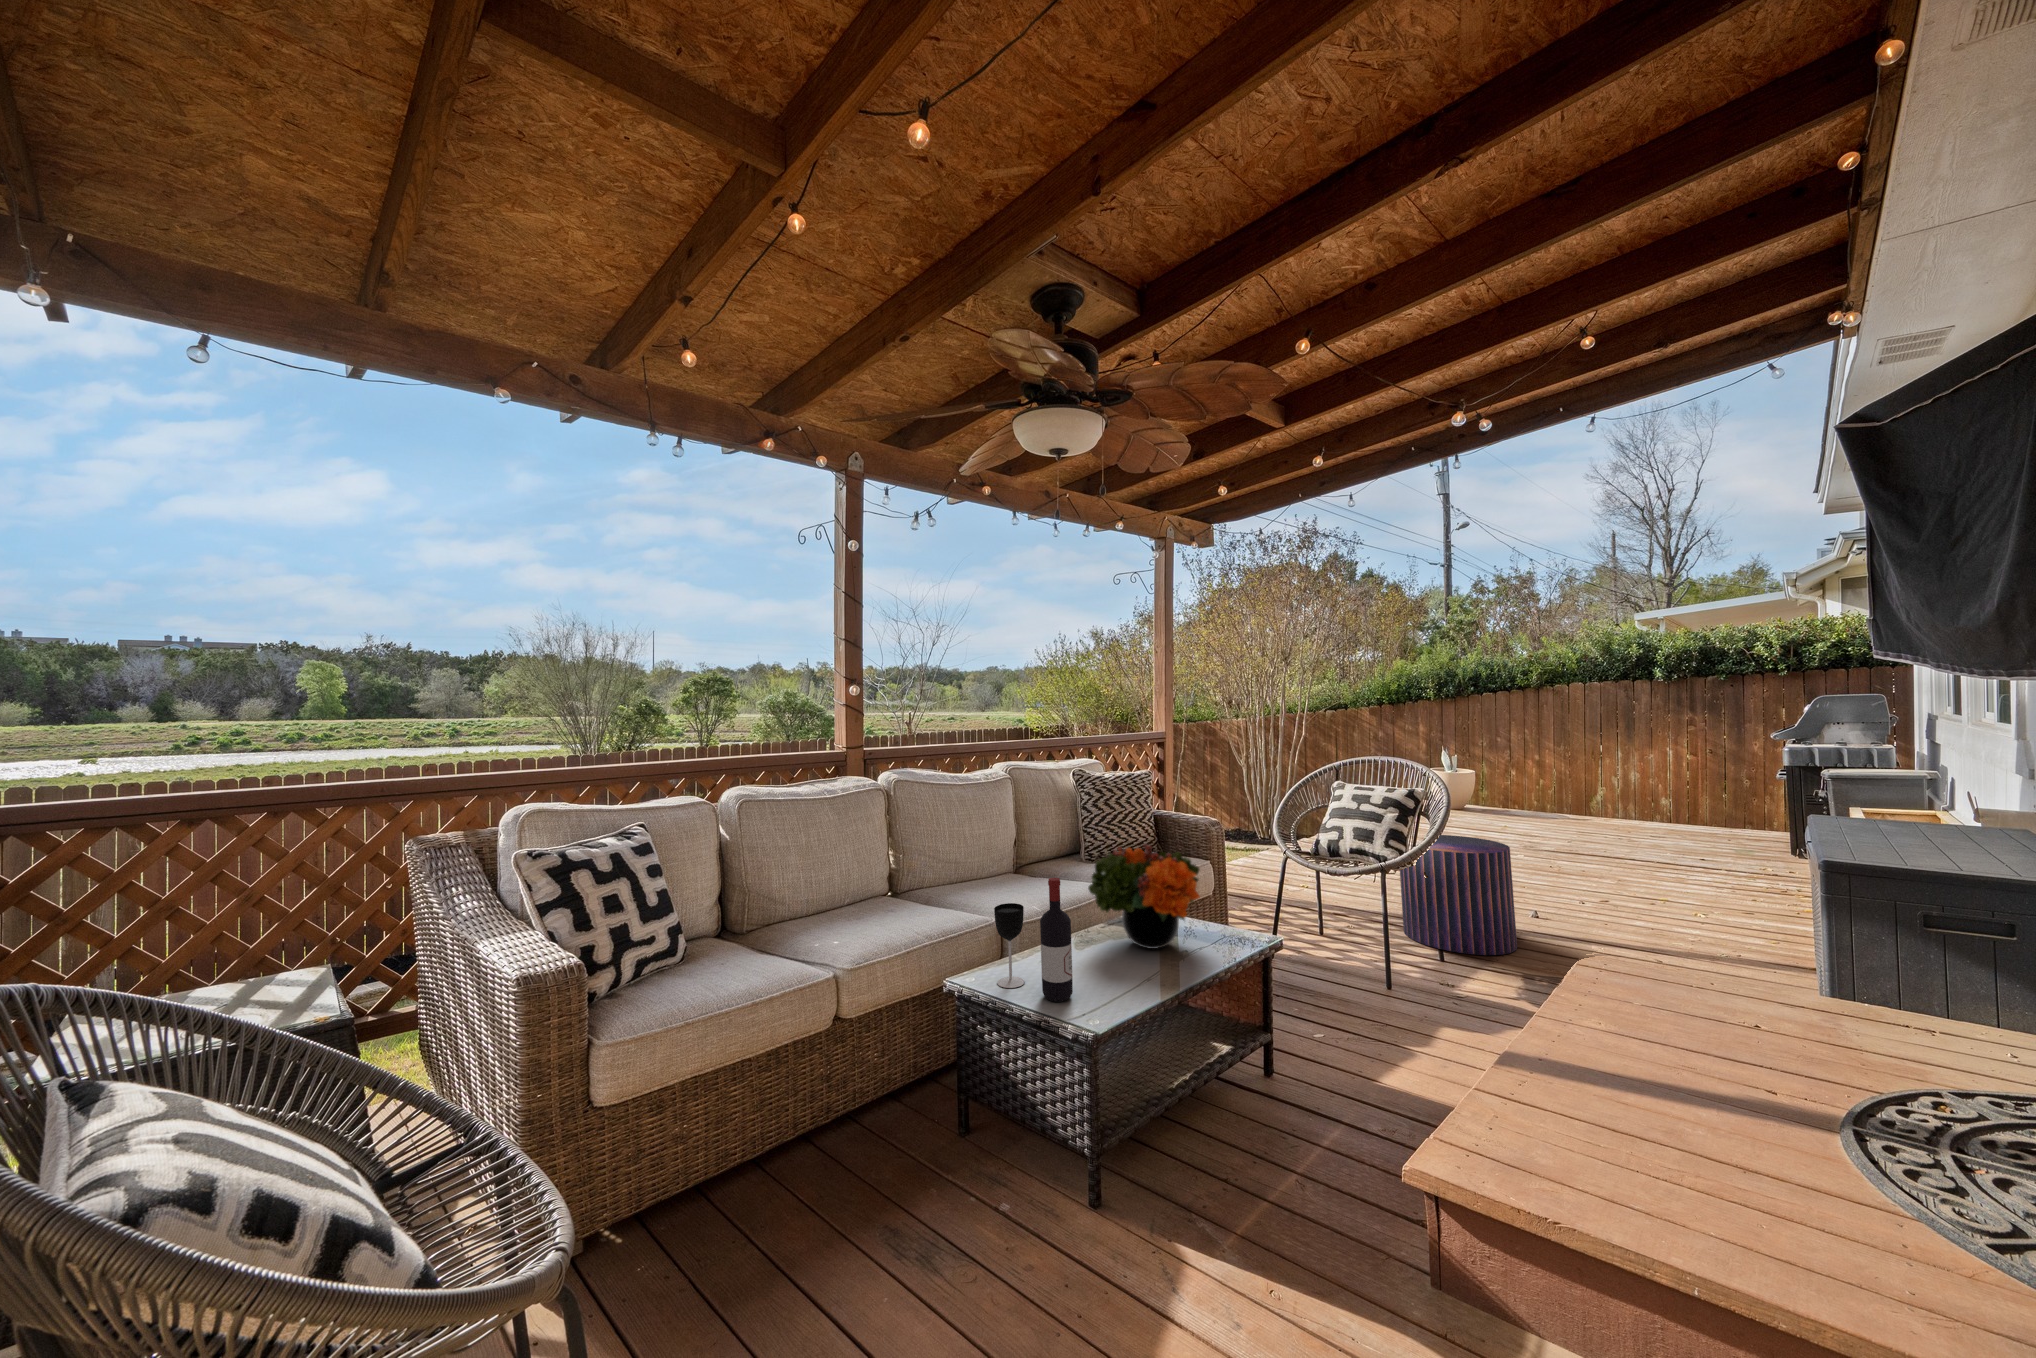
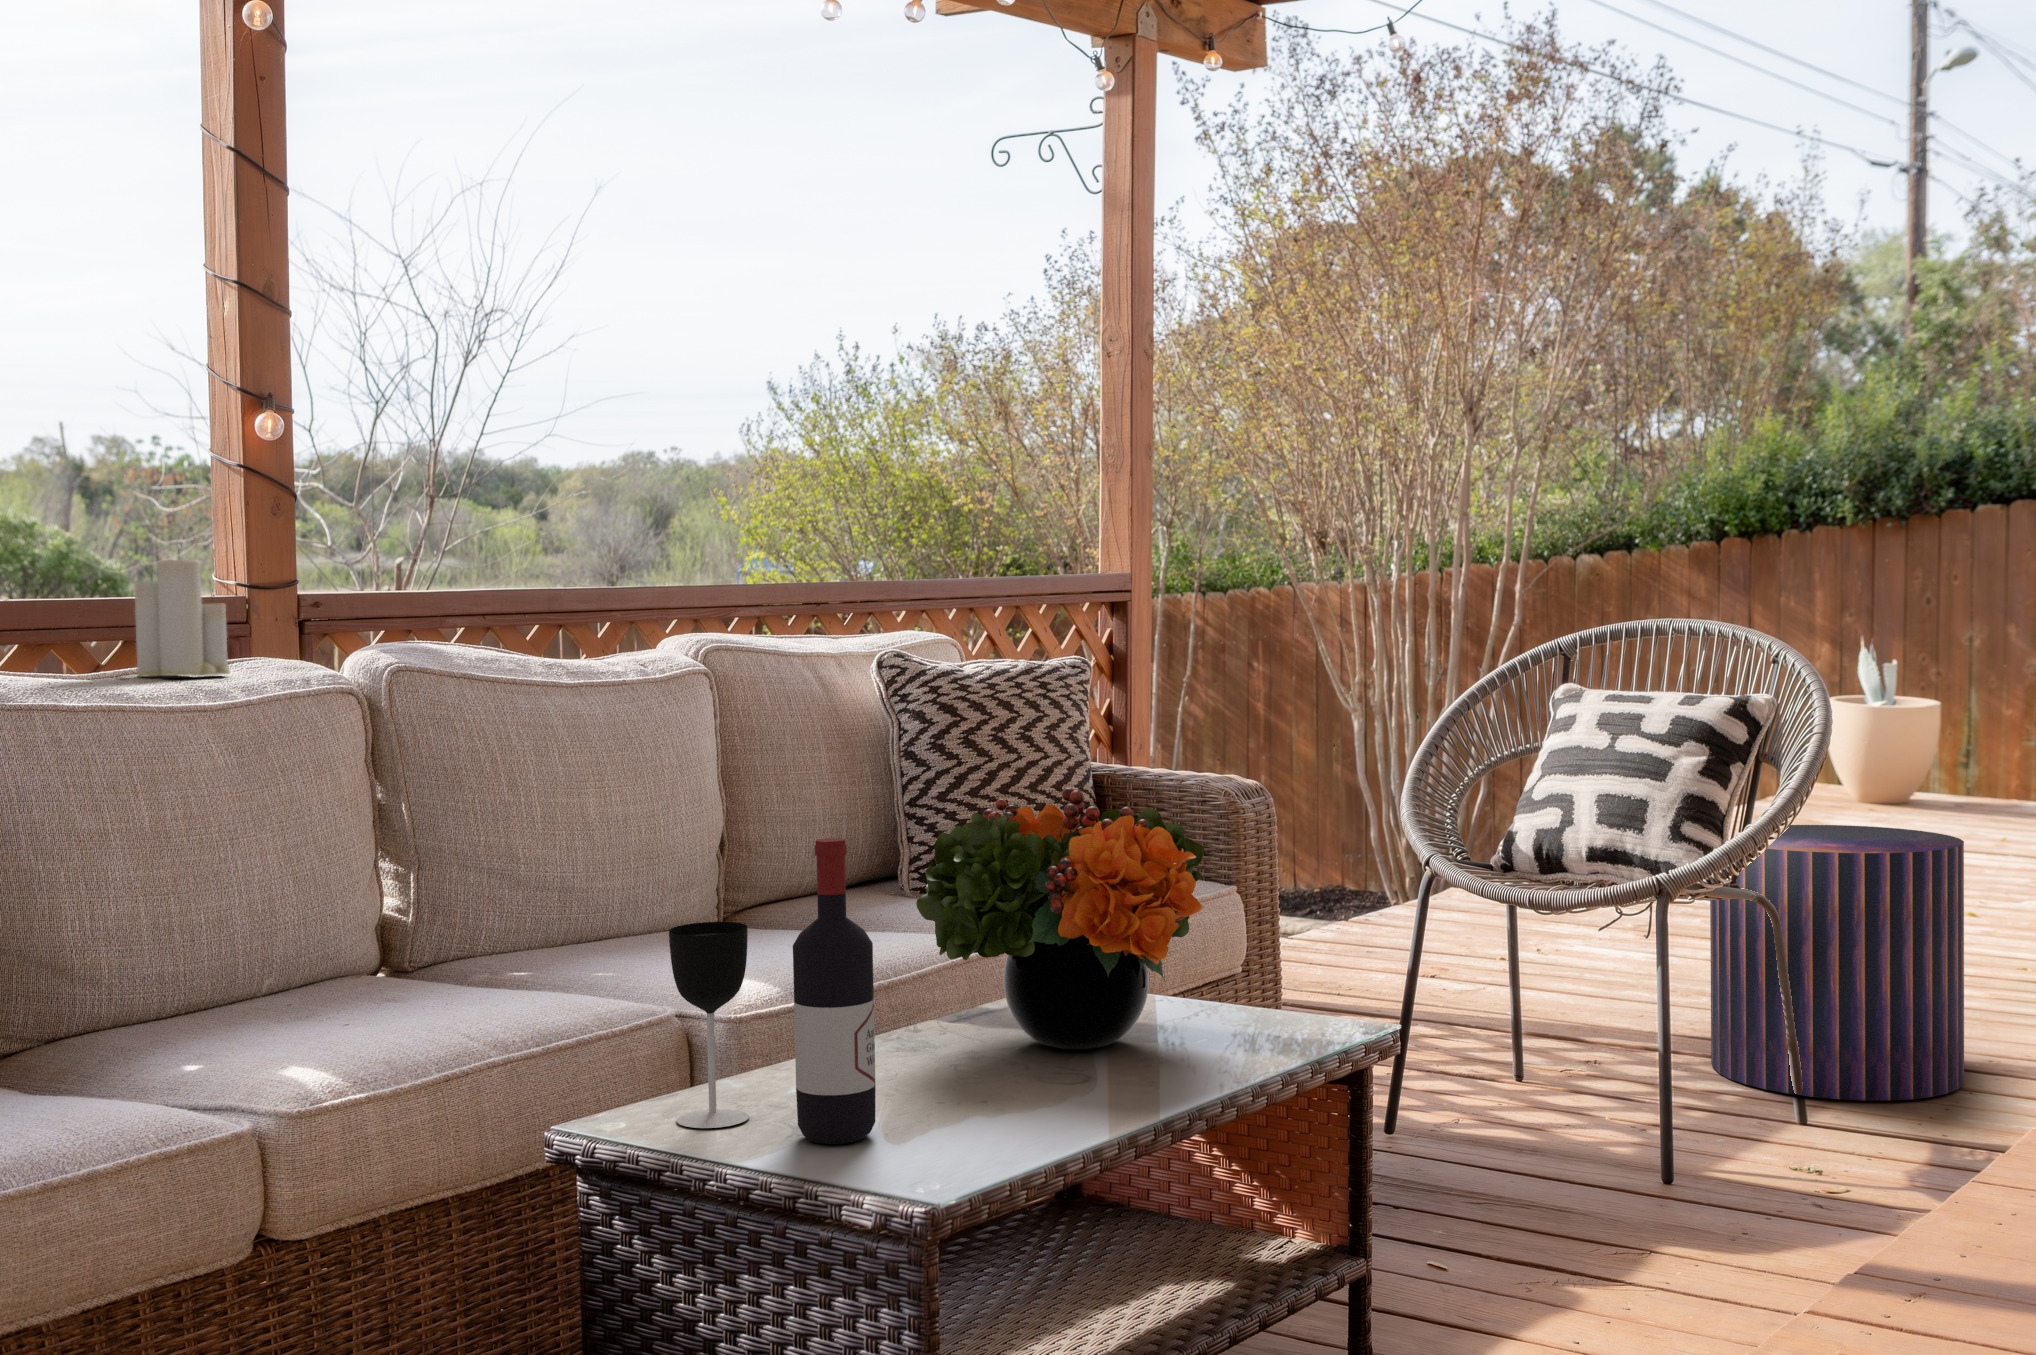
candle: none [822,744,852,789] -> present [134,559,230,677]

